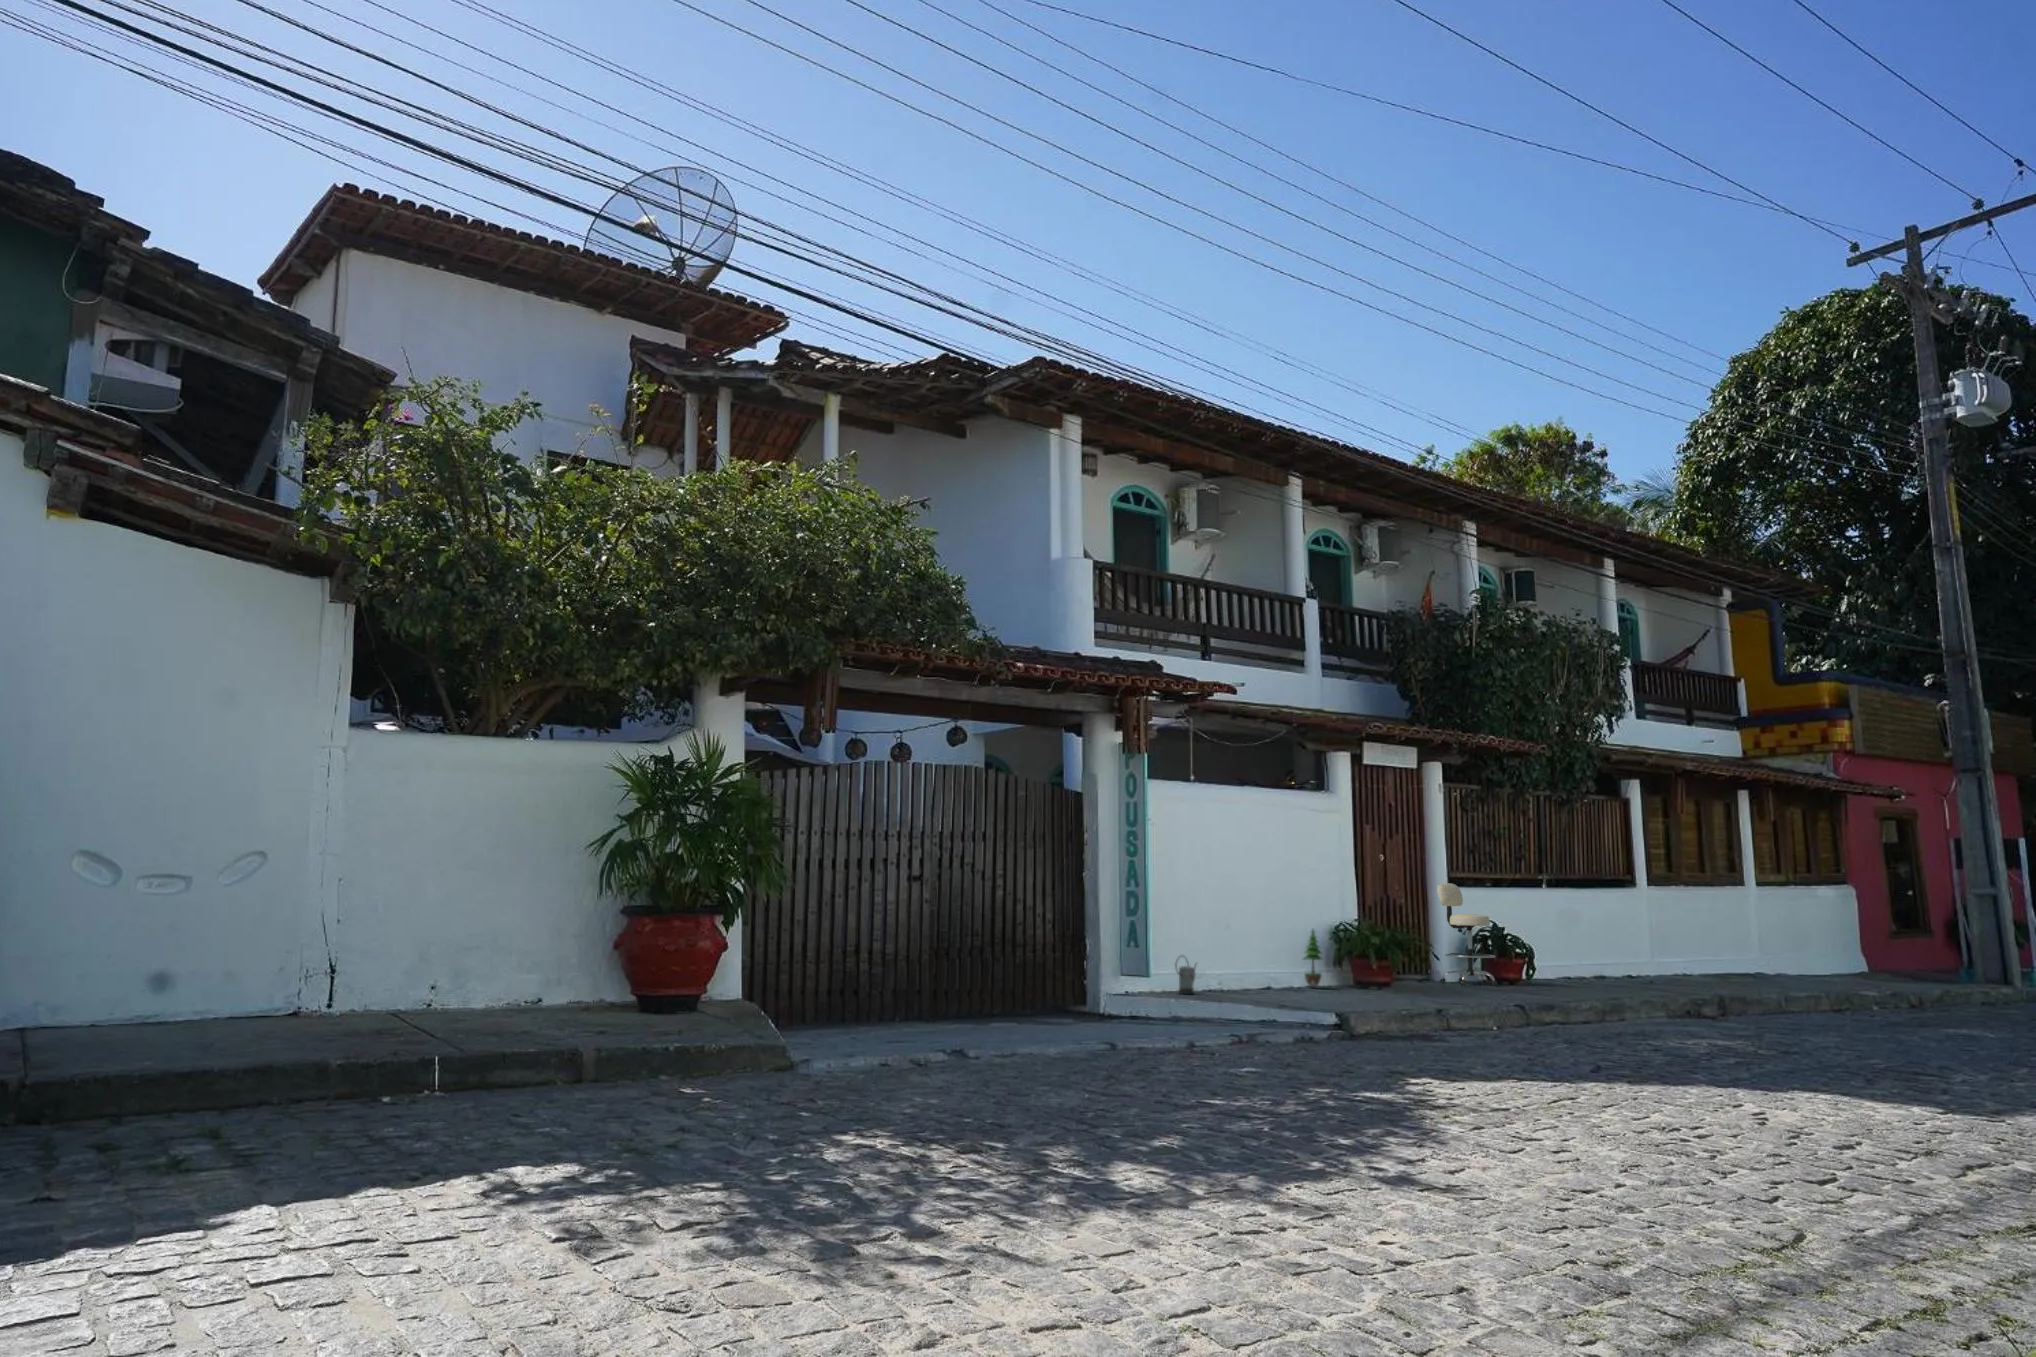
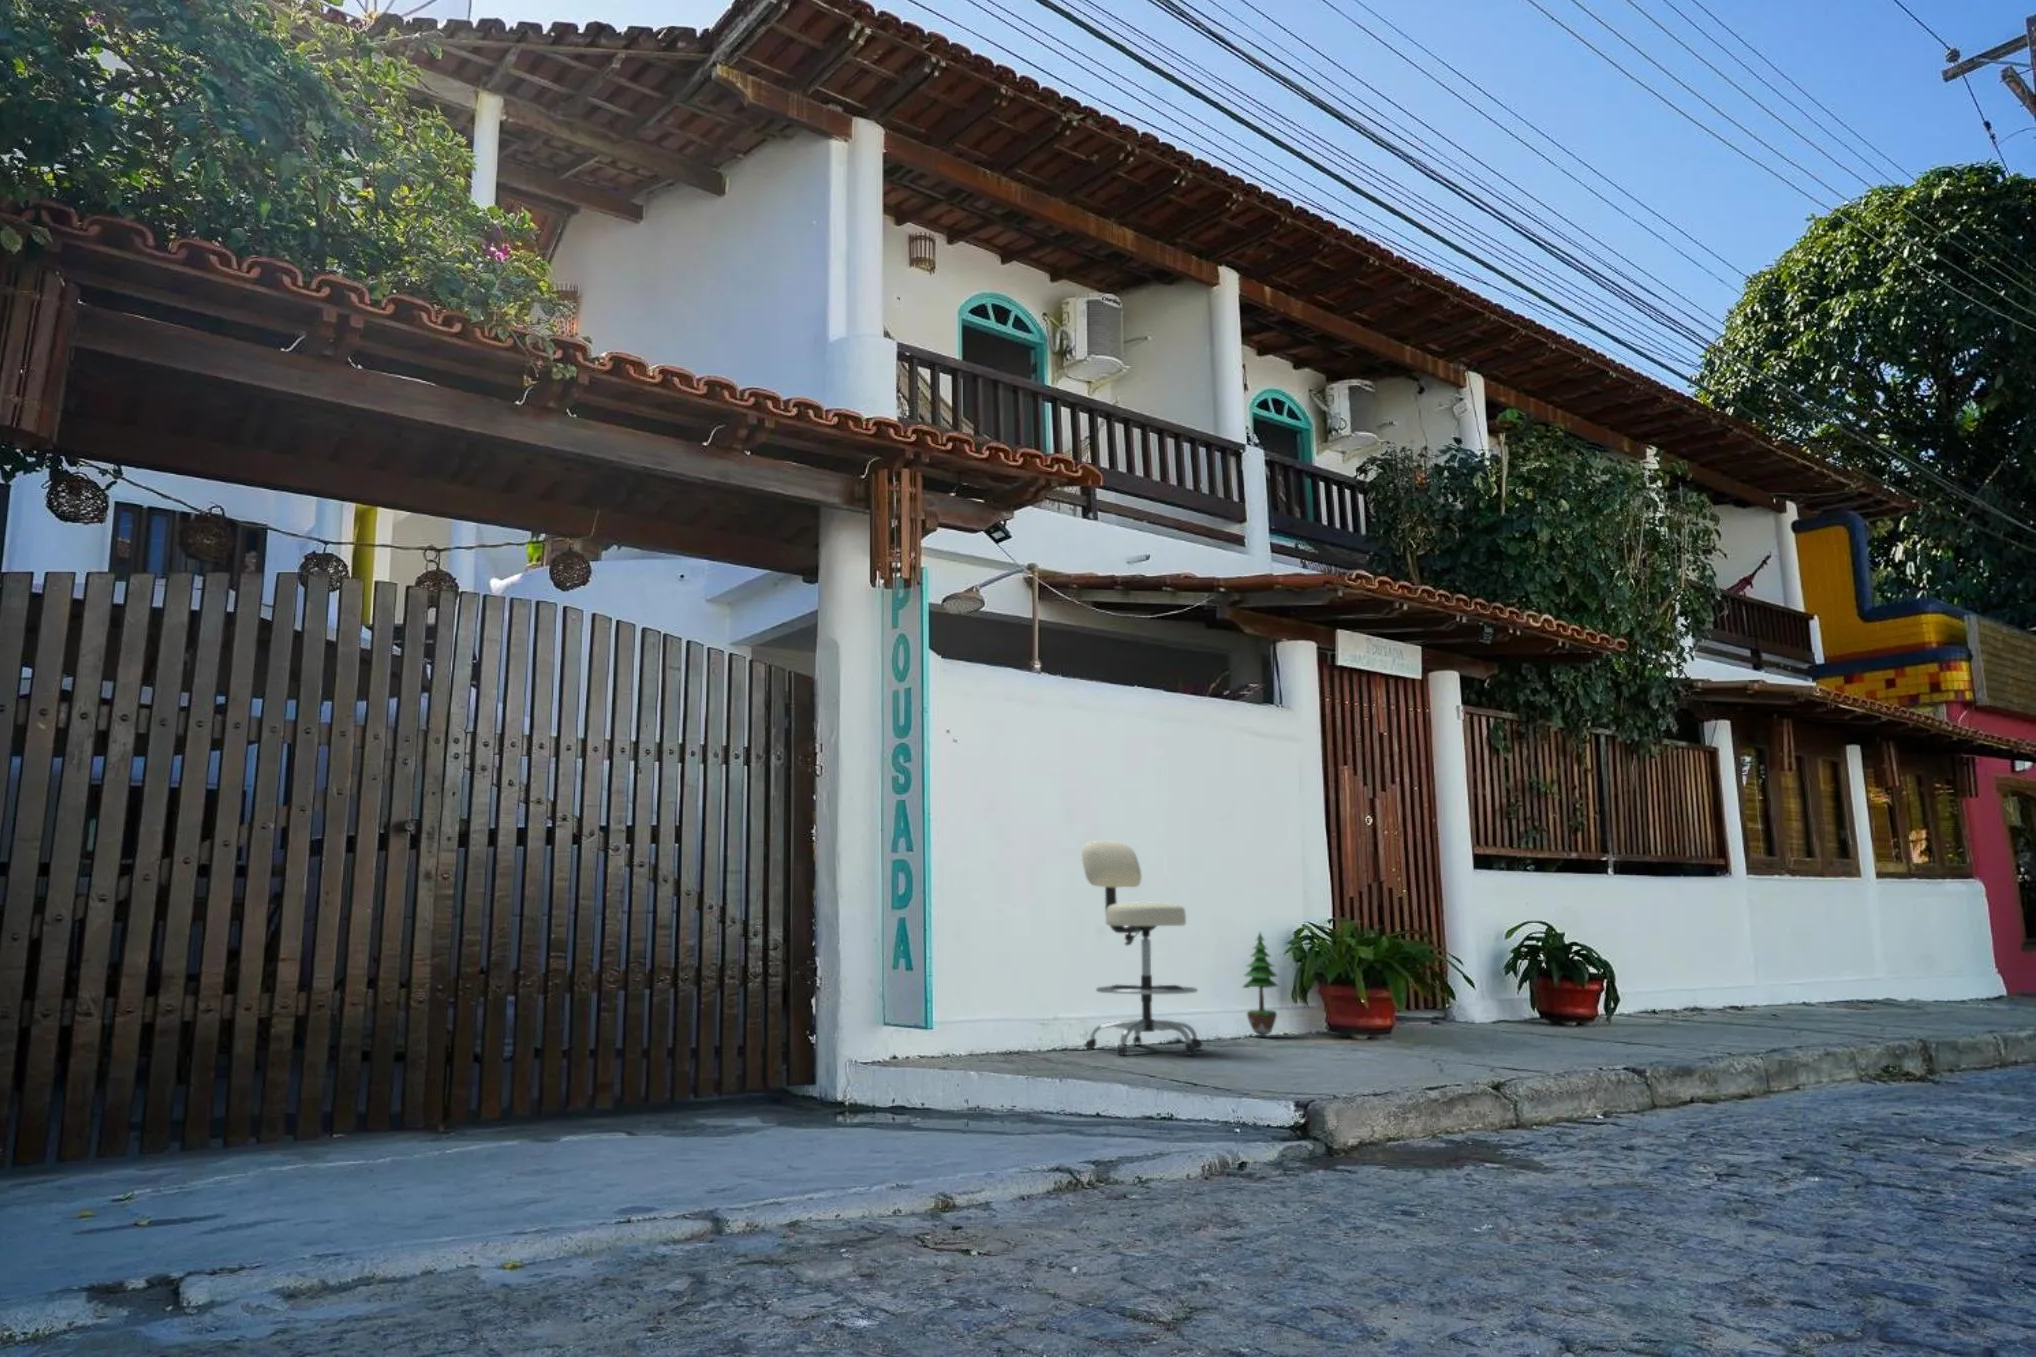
stool: present [1437,883,1497,986] -> present [1082,841,1202,1055]
watering can: present [1176,964,1195,994] -> none [998,982,1044,1056]

